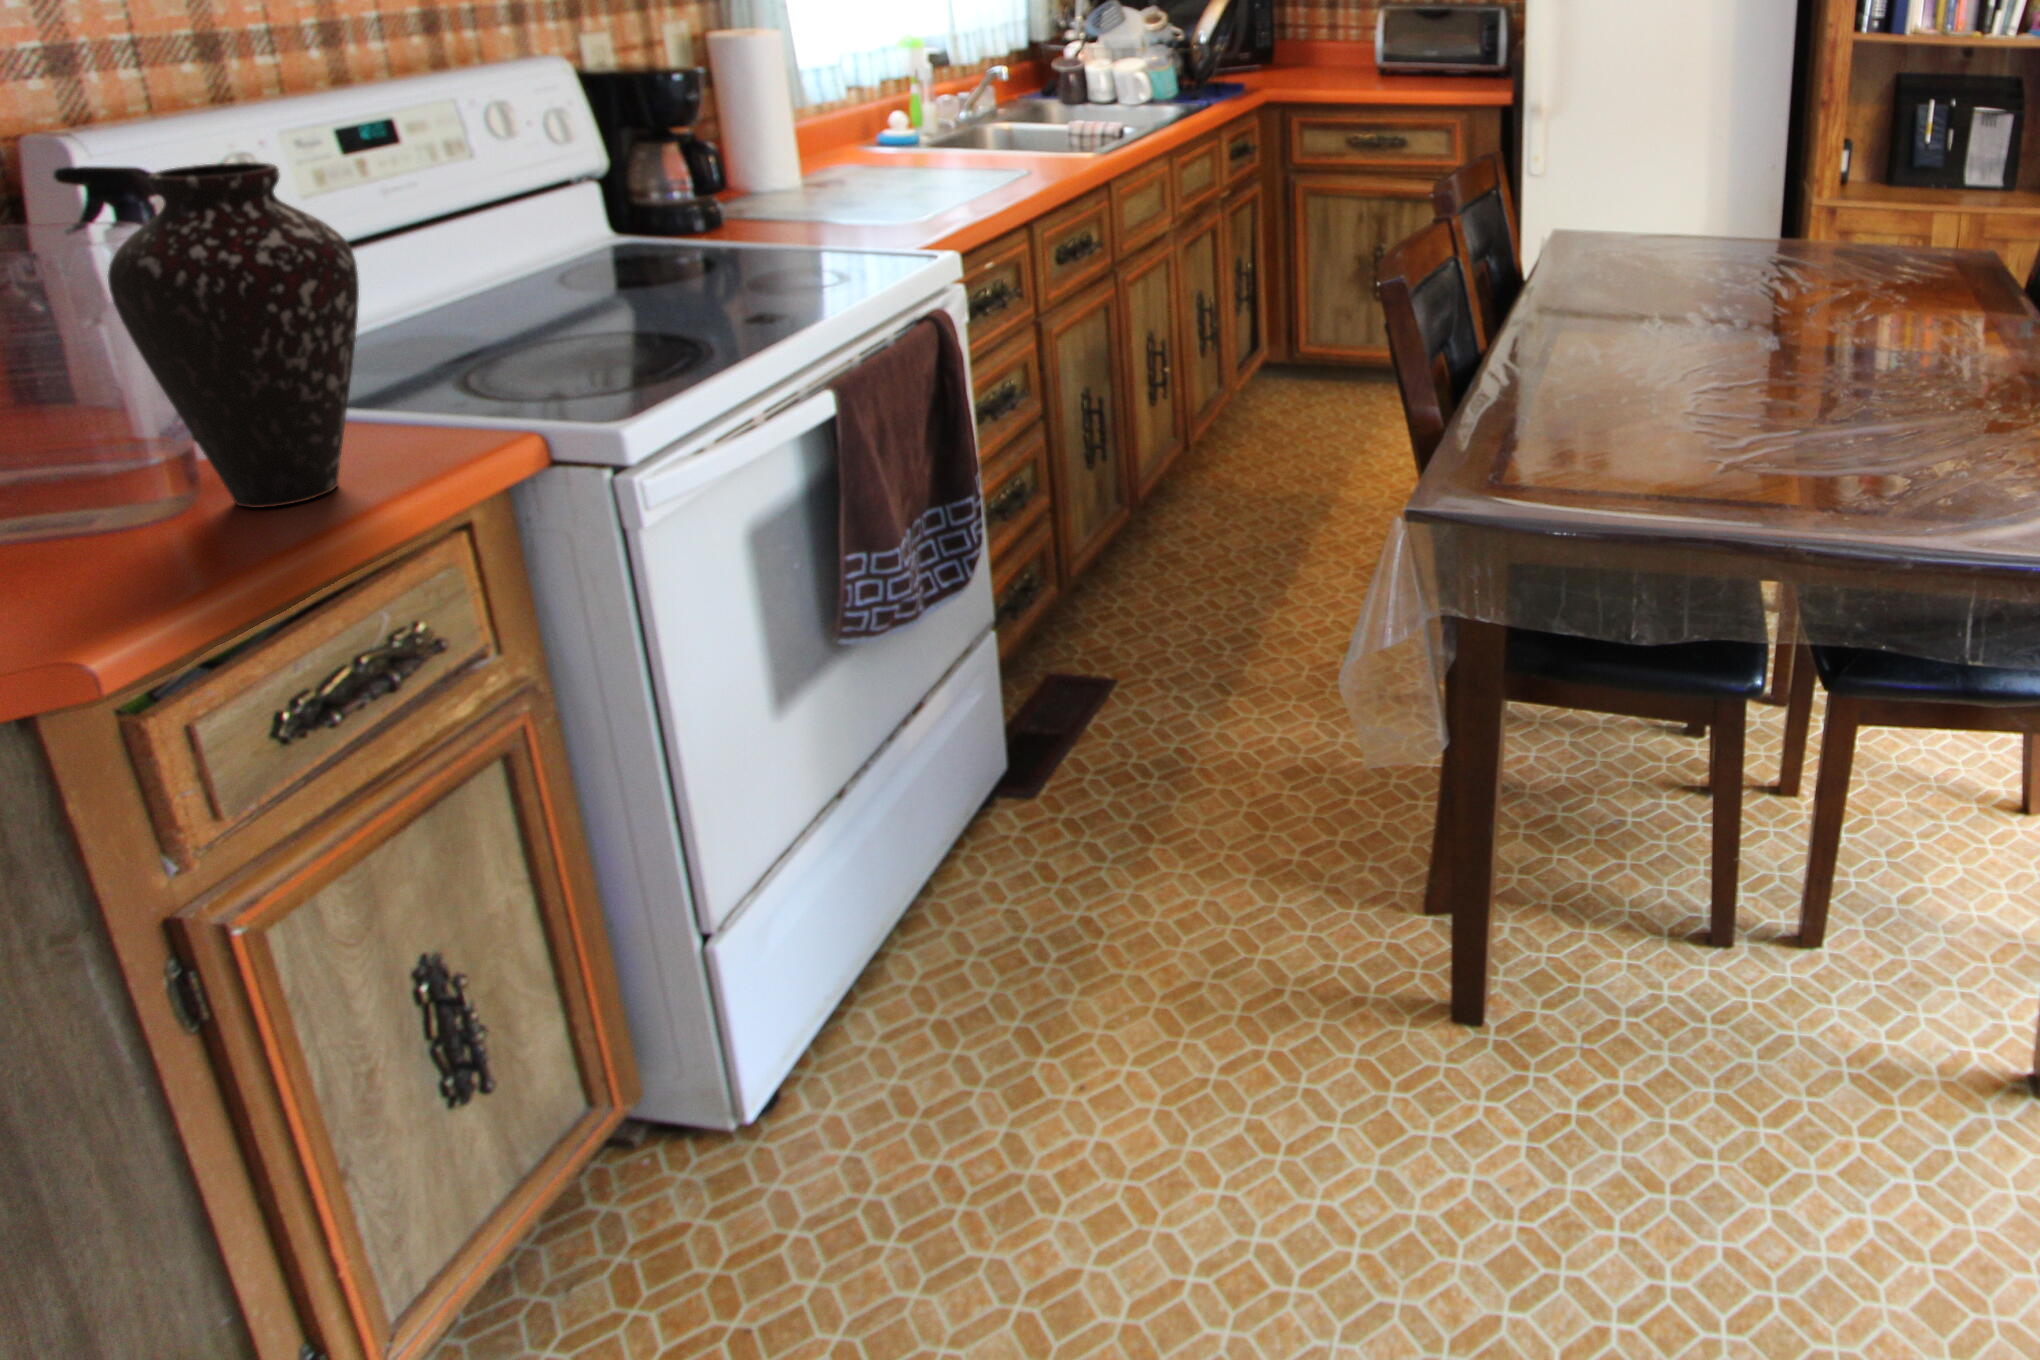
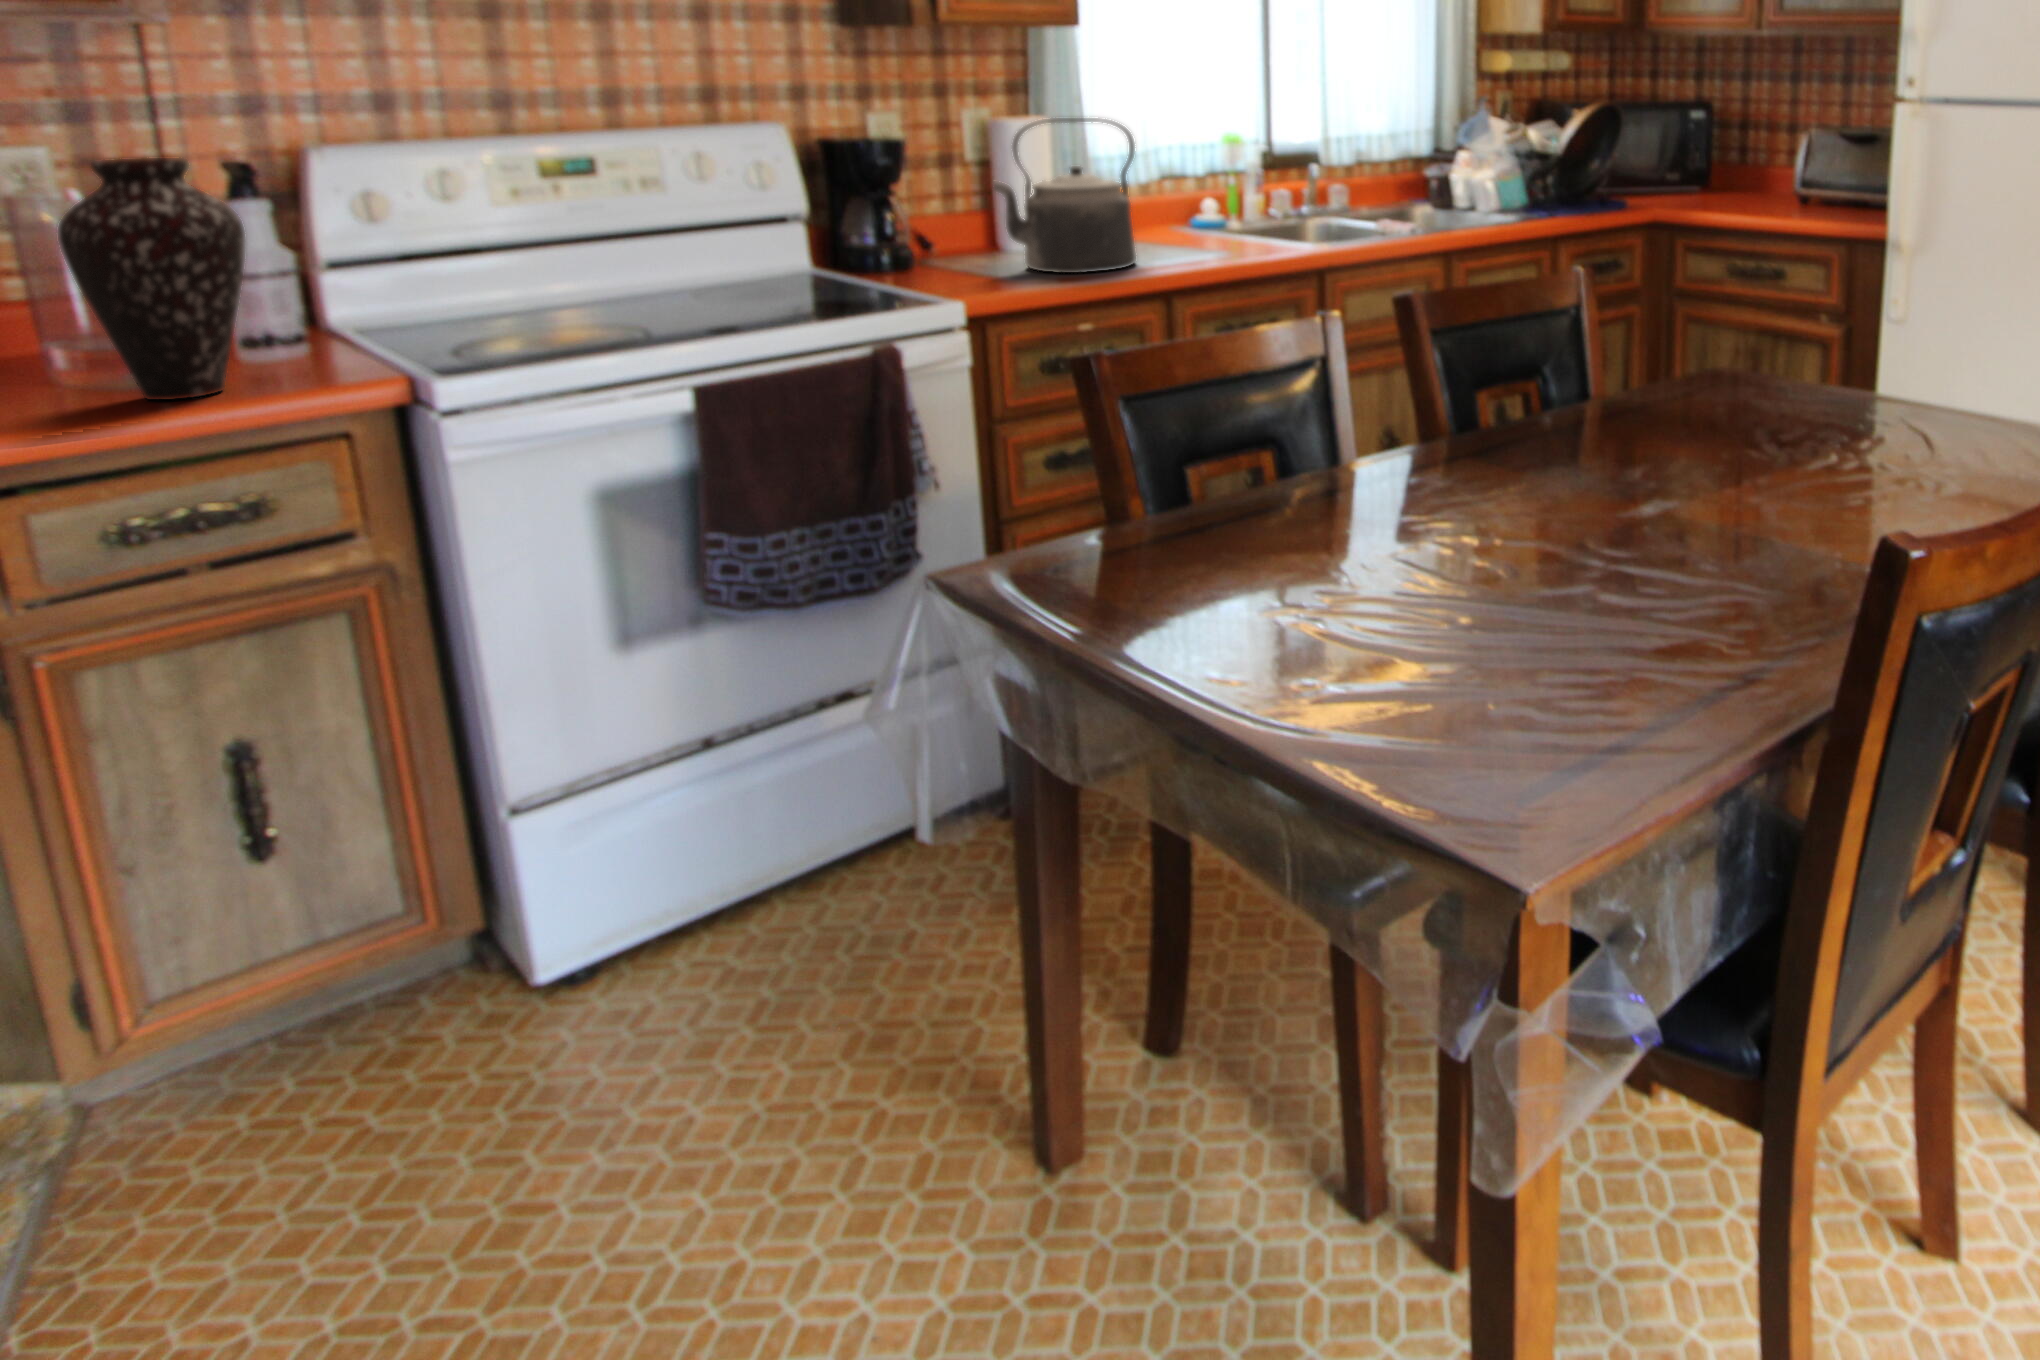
kettle: none [822,31,969,214] -> present [994,118,1136,273]

